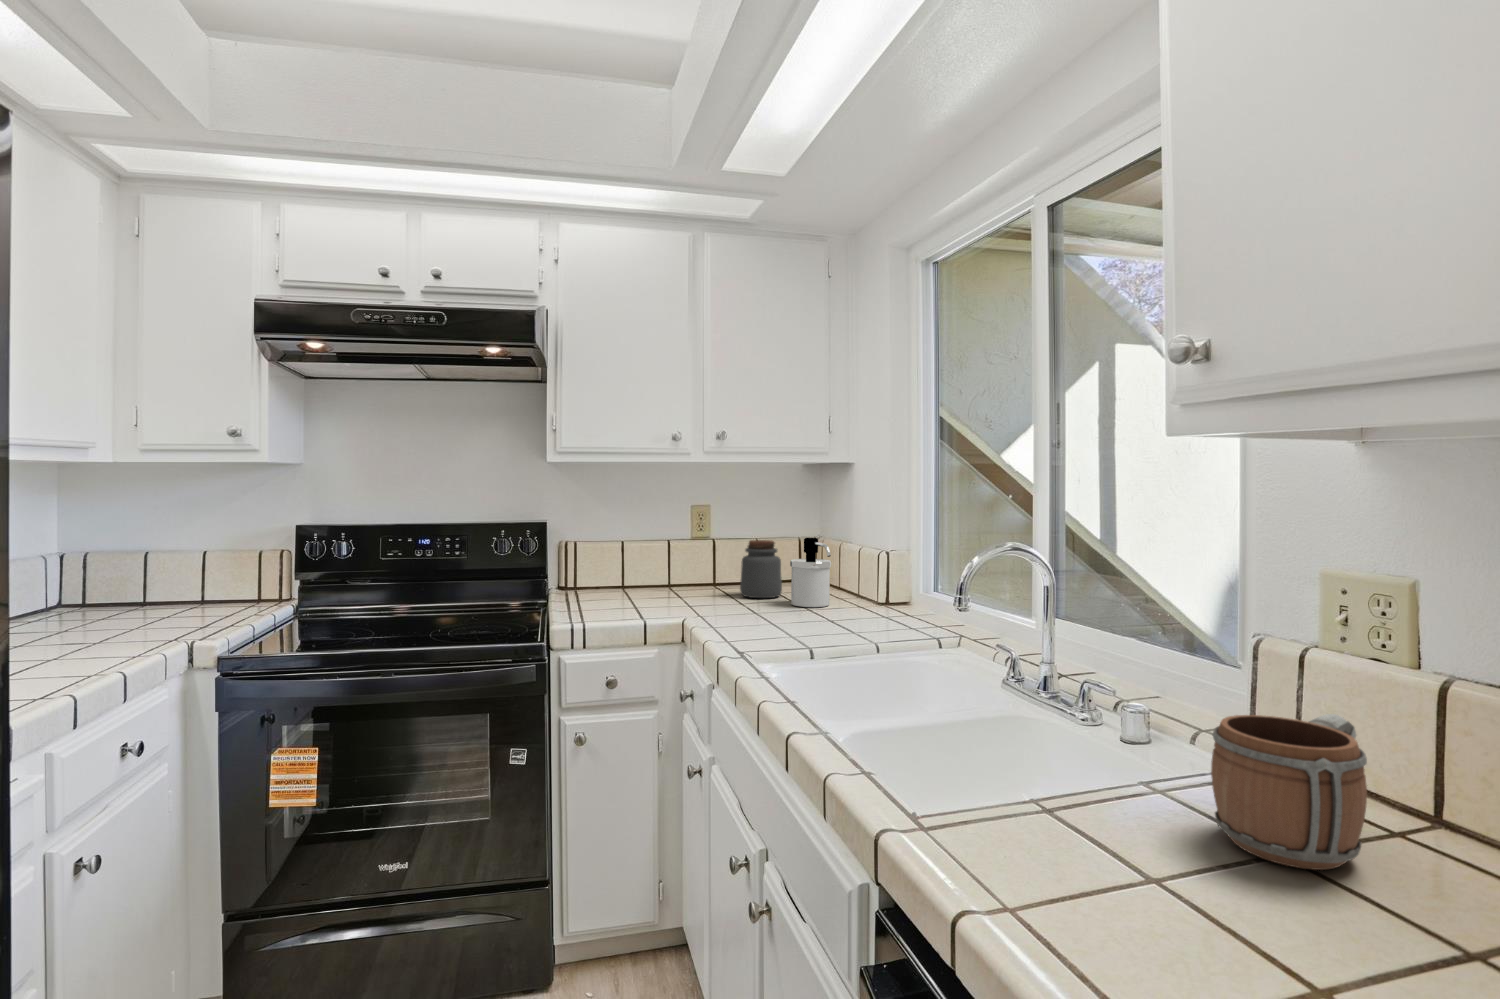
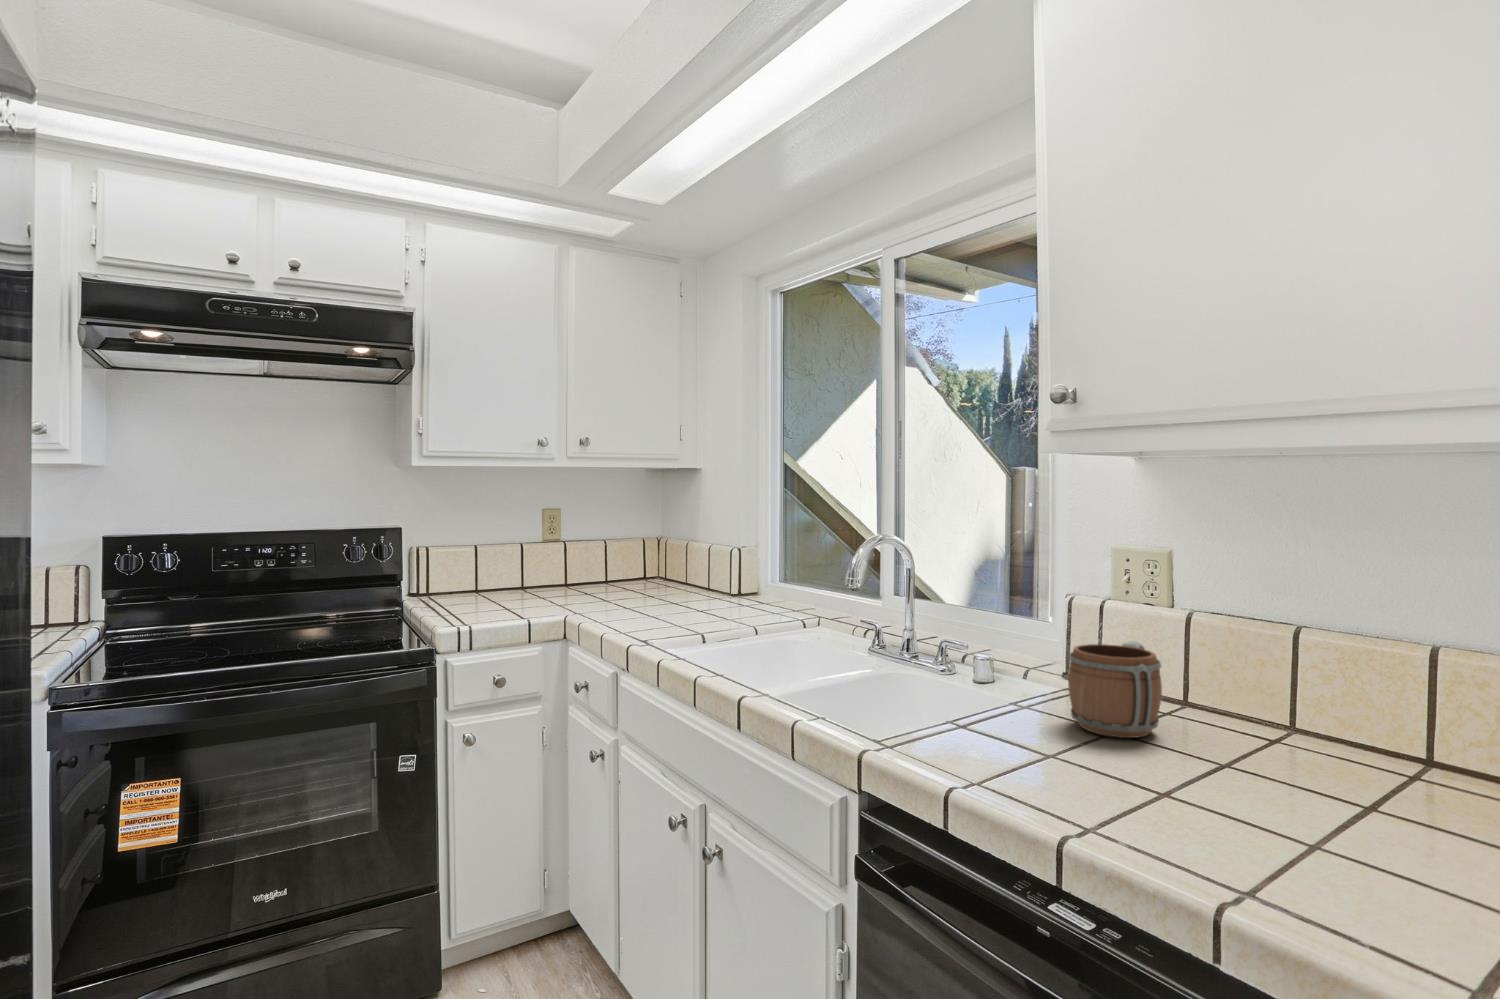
soap dispenser: present [790,538,831,607] -> none [656,538,698,602]
jar: present [740,540,782,598] -> none [602,542,642,596]

